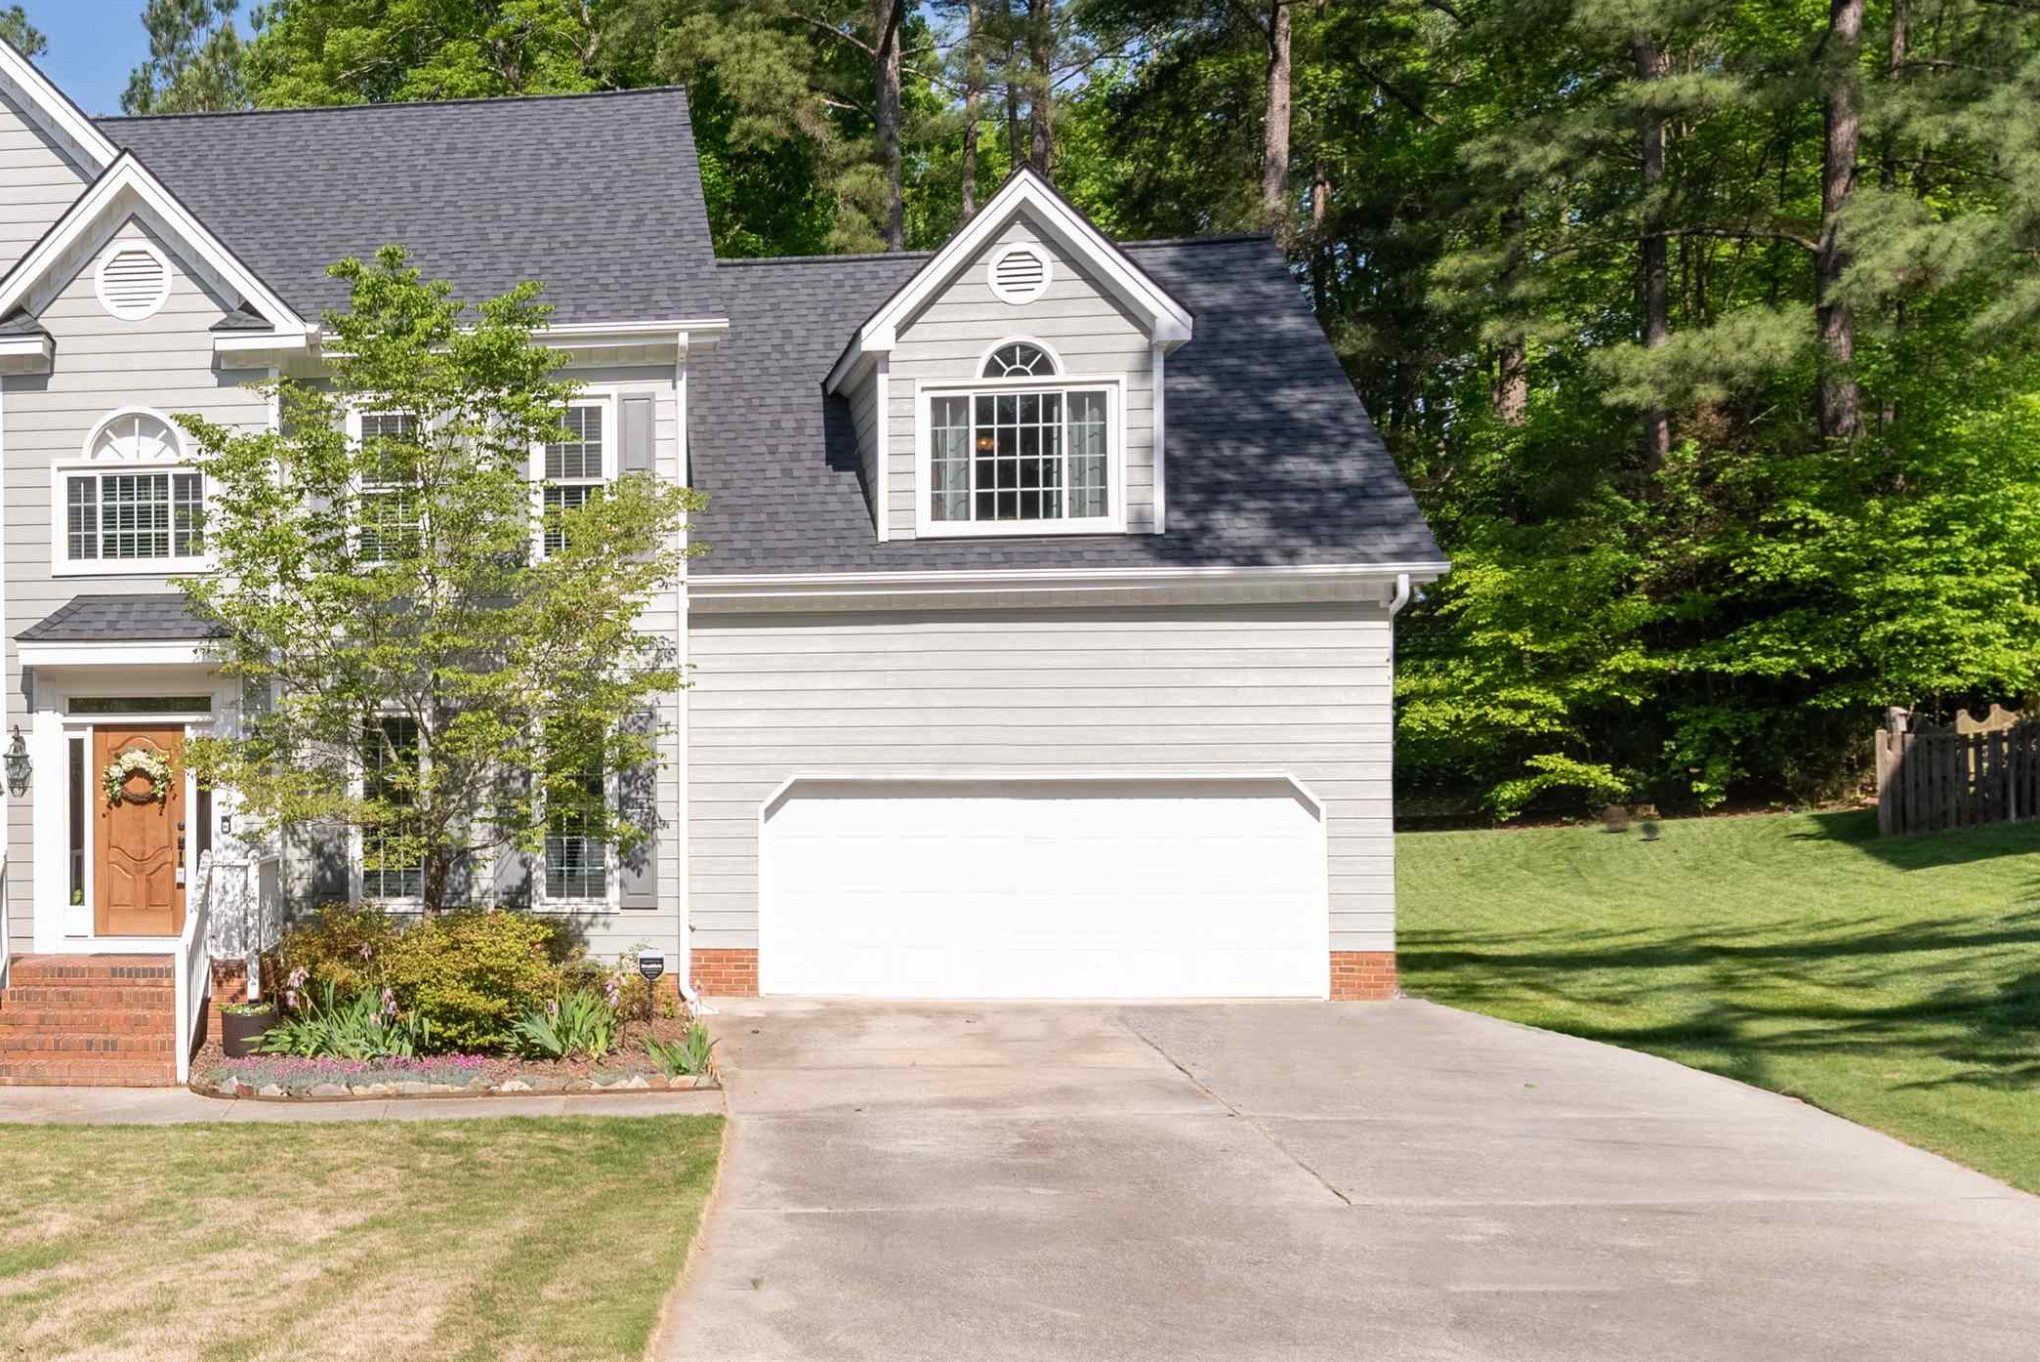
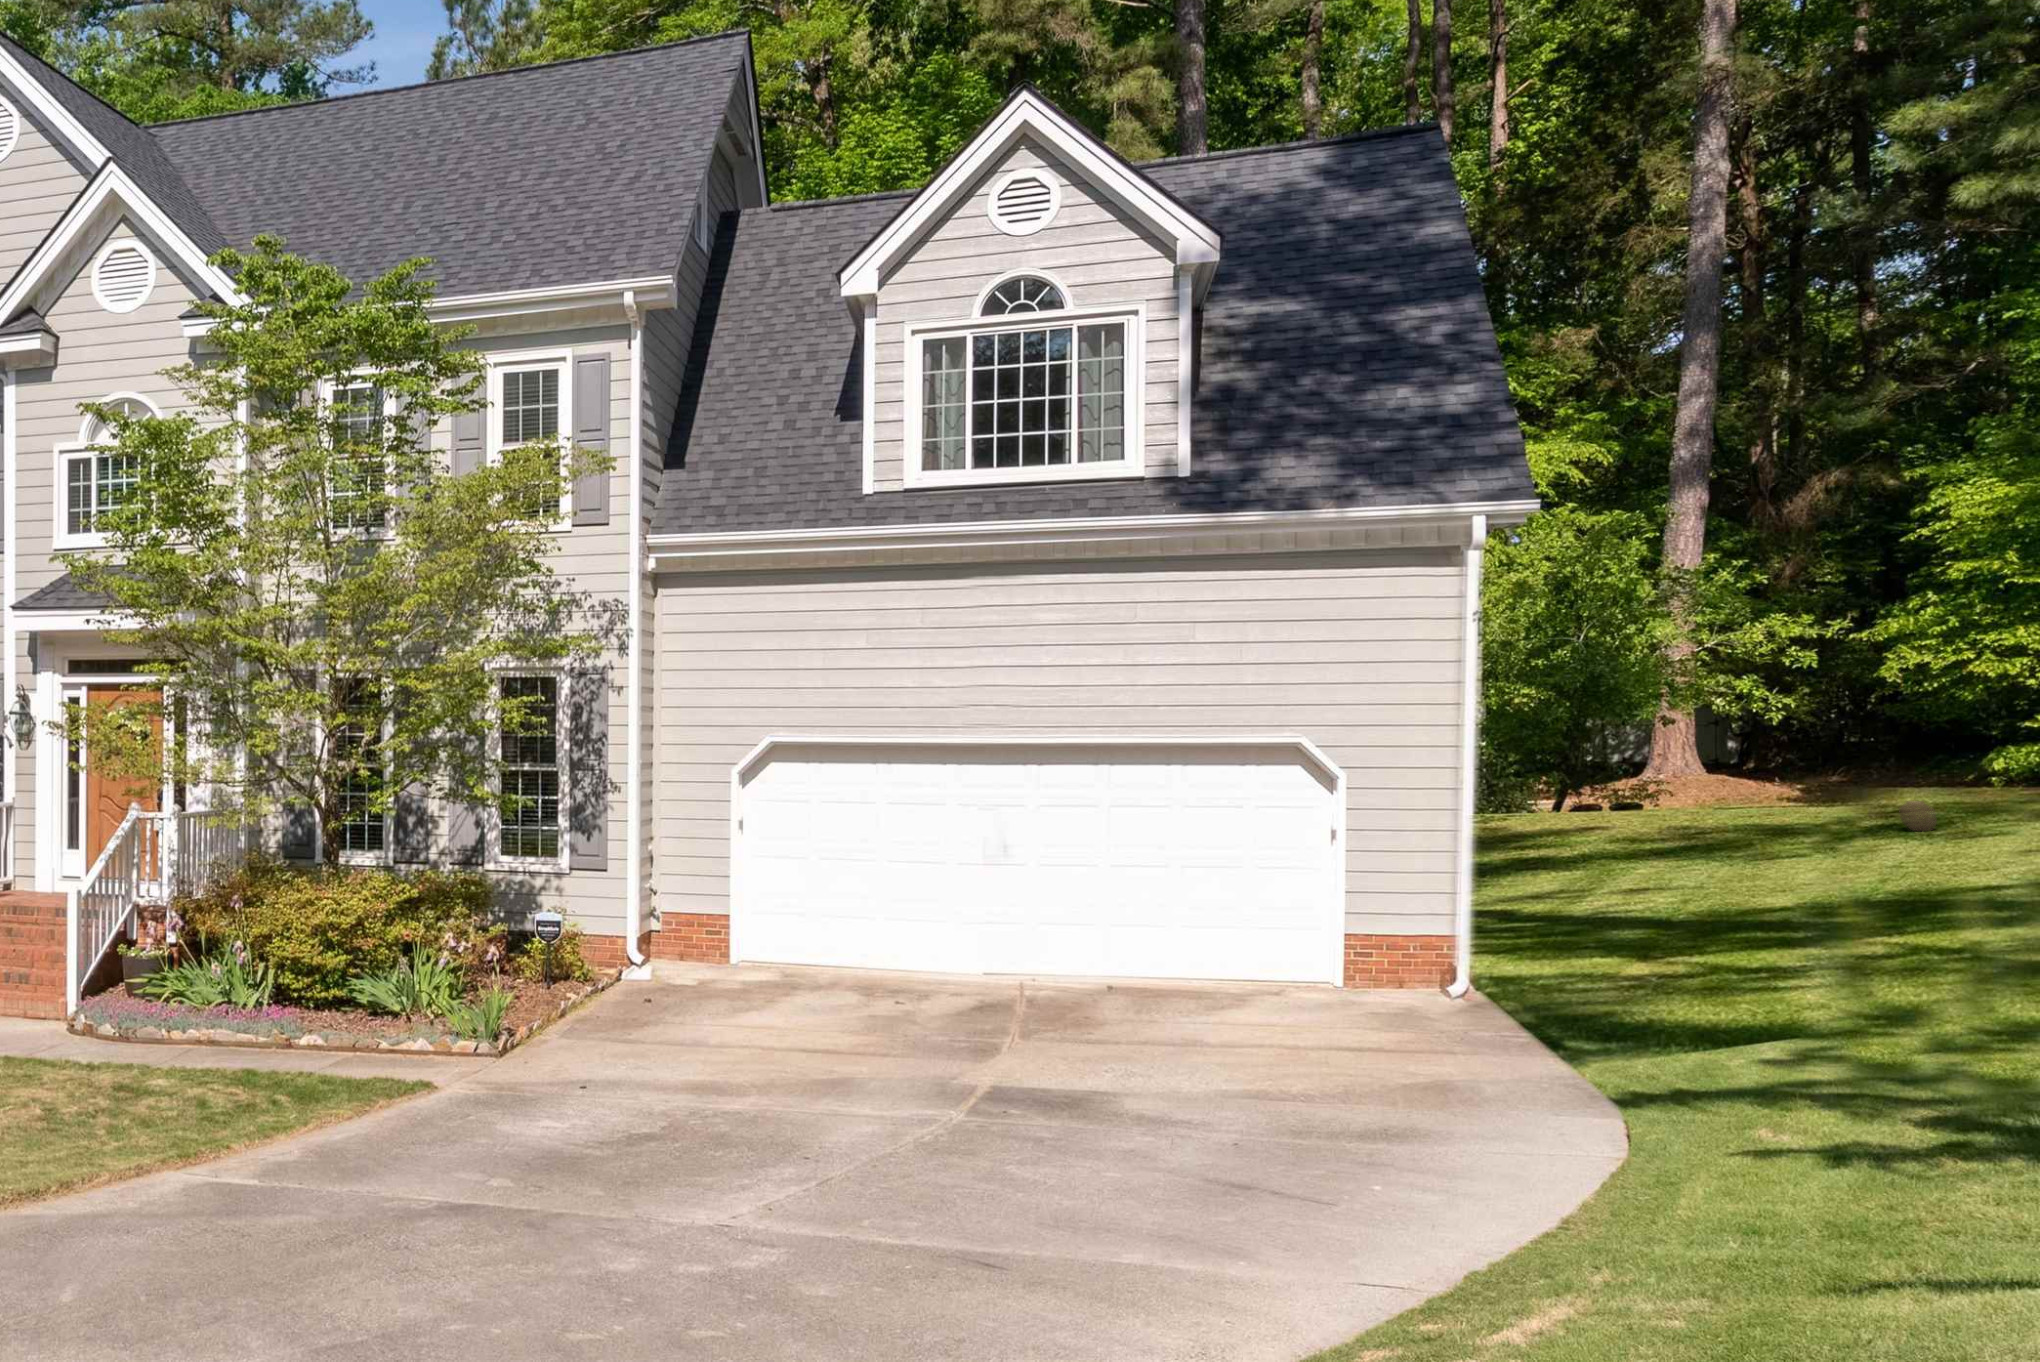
potted plant: present [1639,821,1661,840] -> none [1942,817,1977,843]

